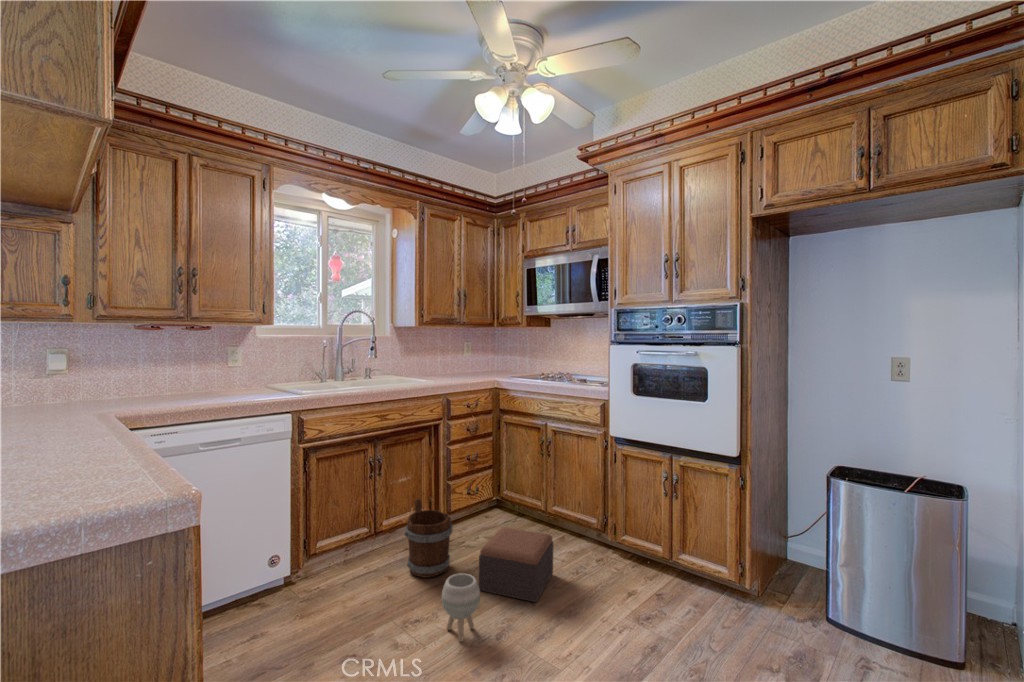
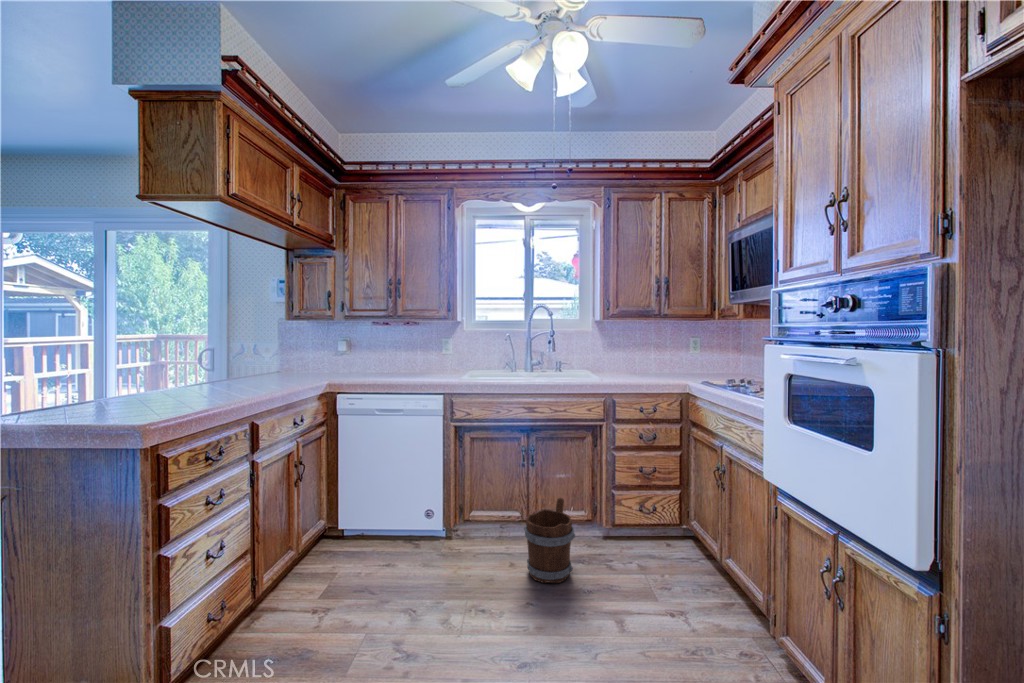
footstool: present [479,527,554,602] -> none [569,557,672,662]
planter: present [442,573,480,642] -> none [481,582,523,657]

